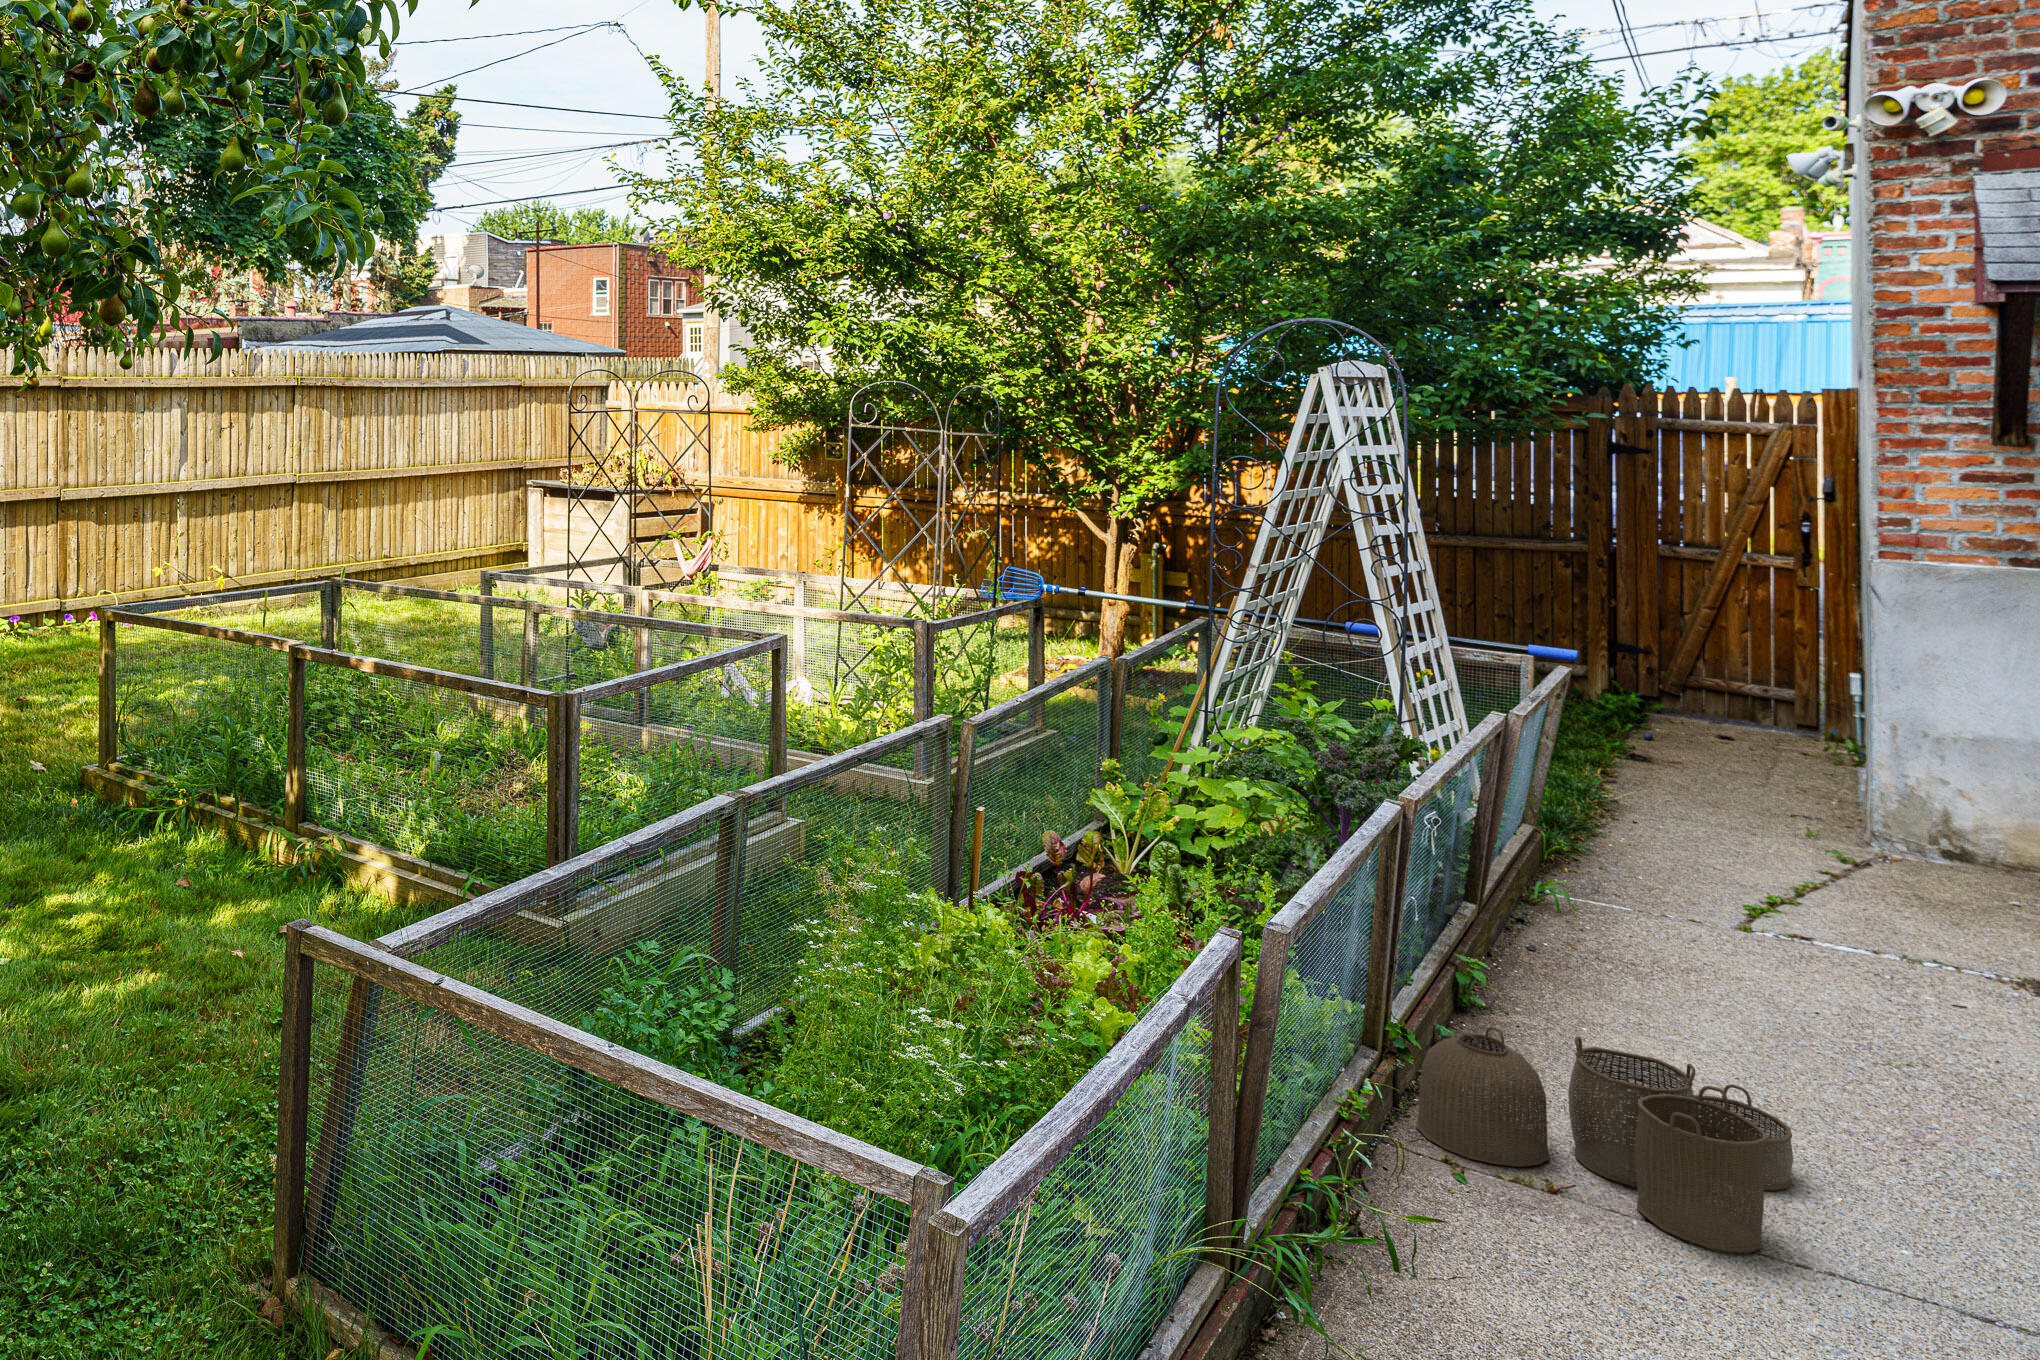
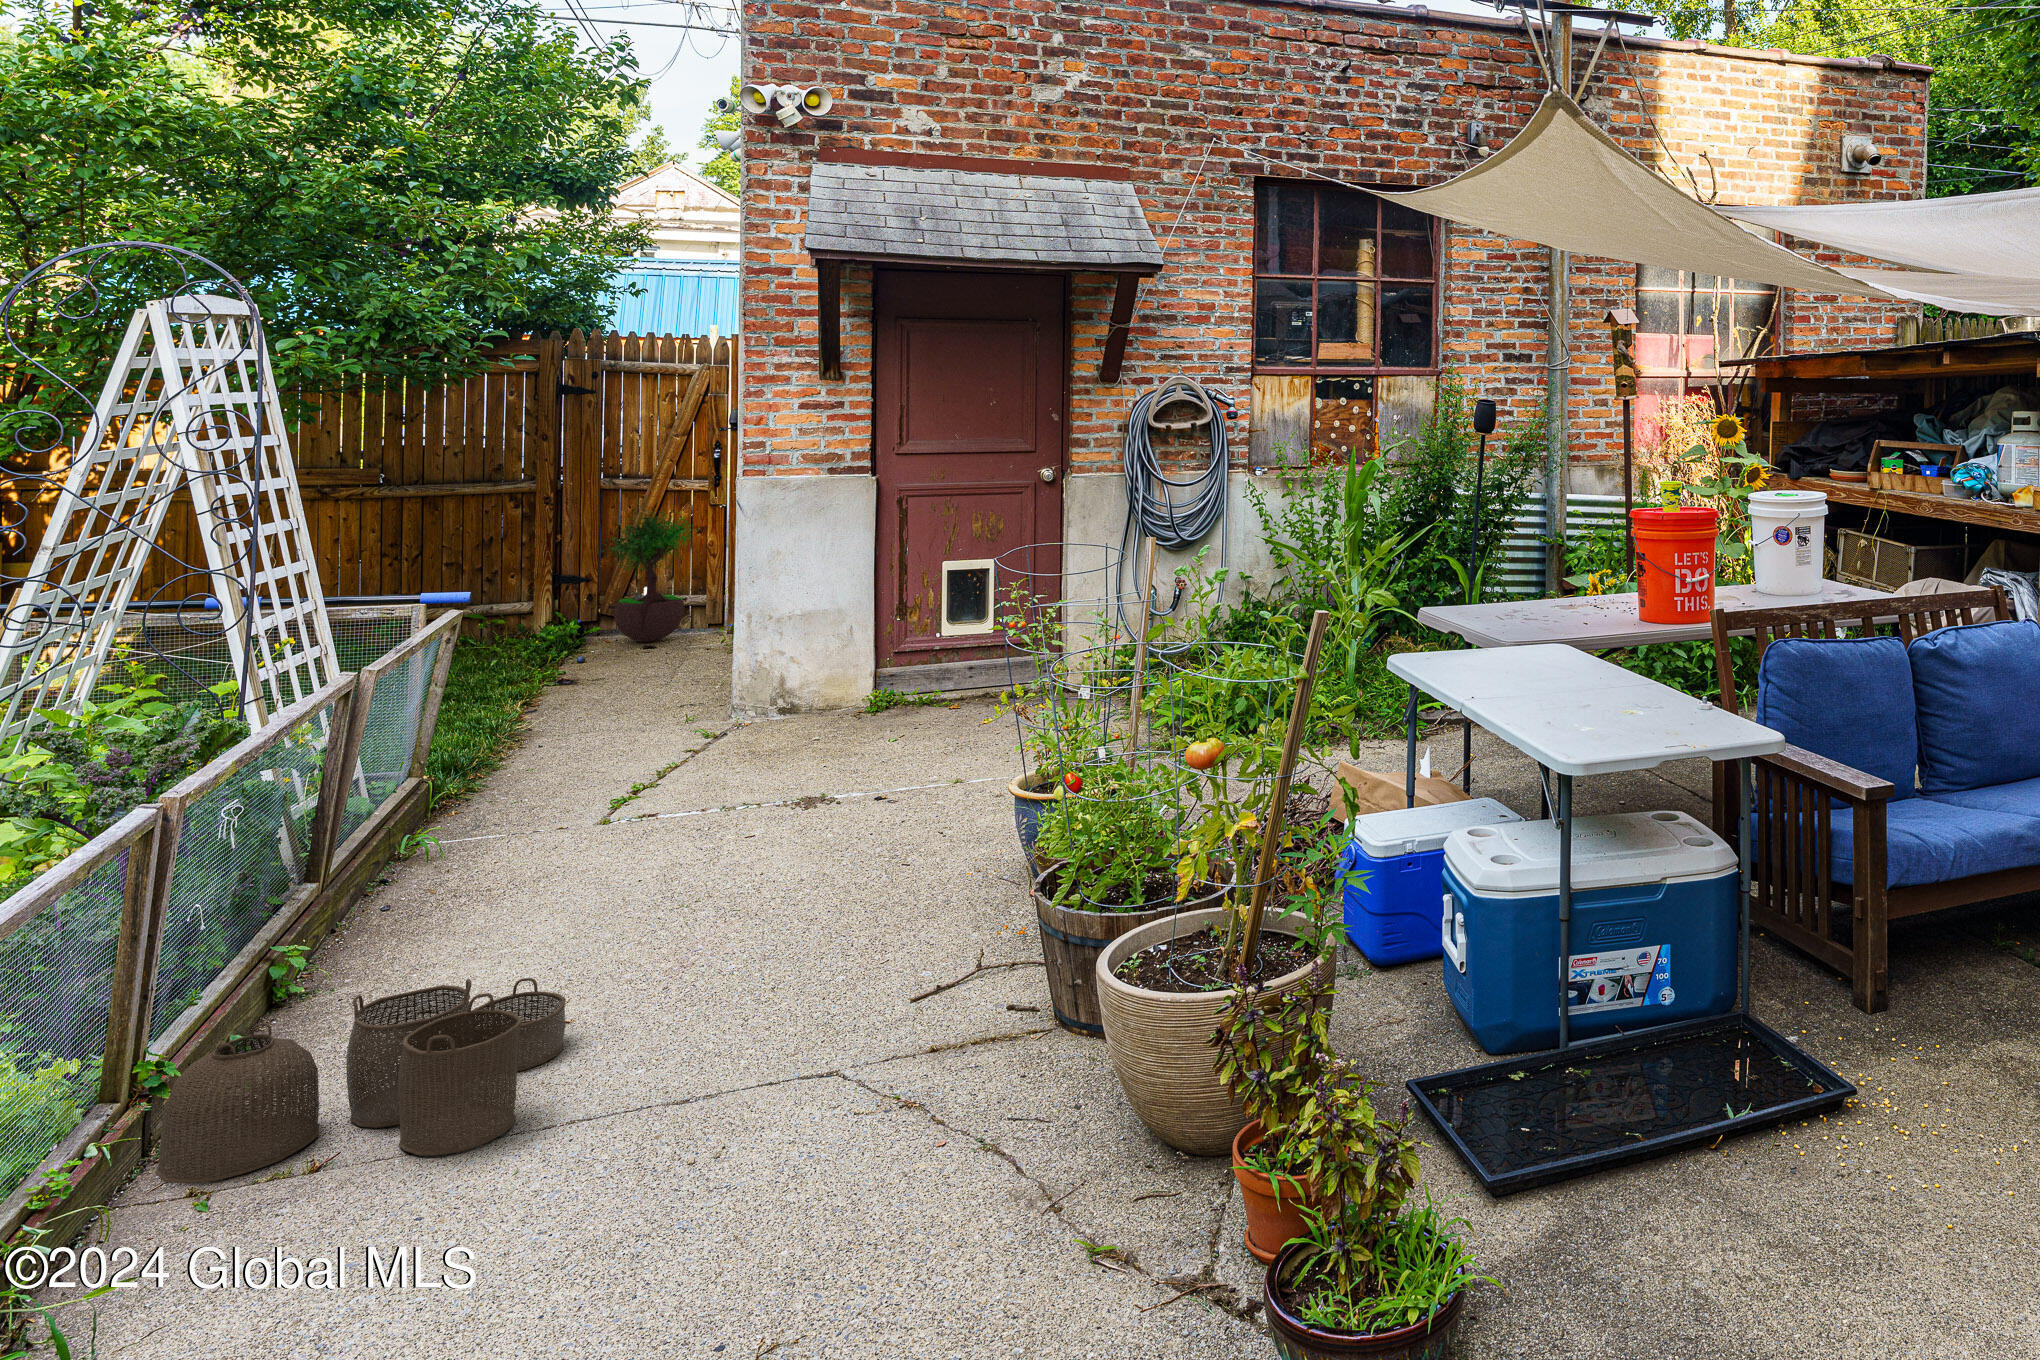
potted tree: none [1659,580,1777,738] -> present [601,503,697,642]

